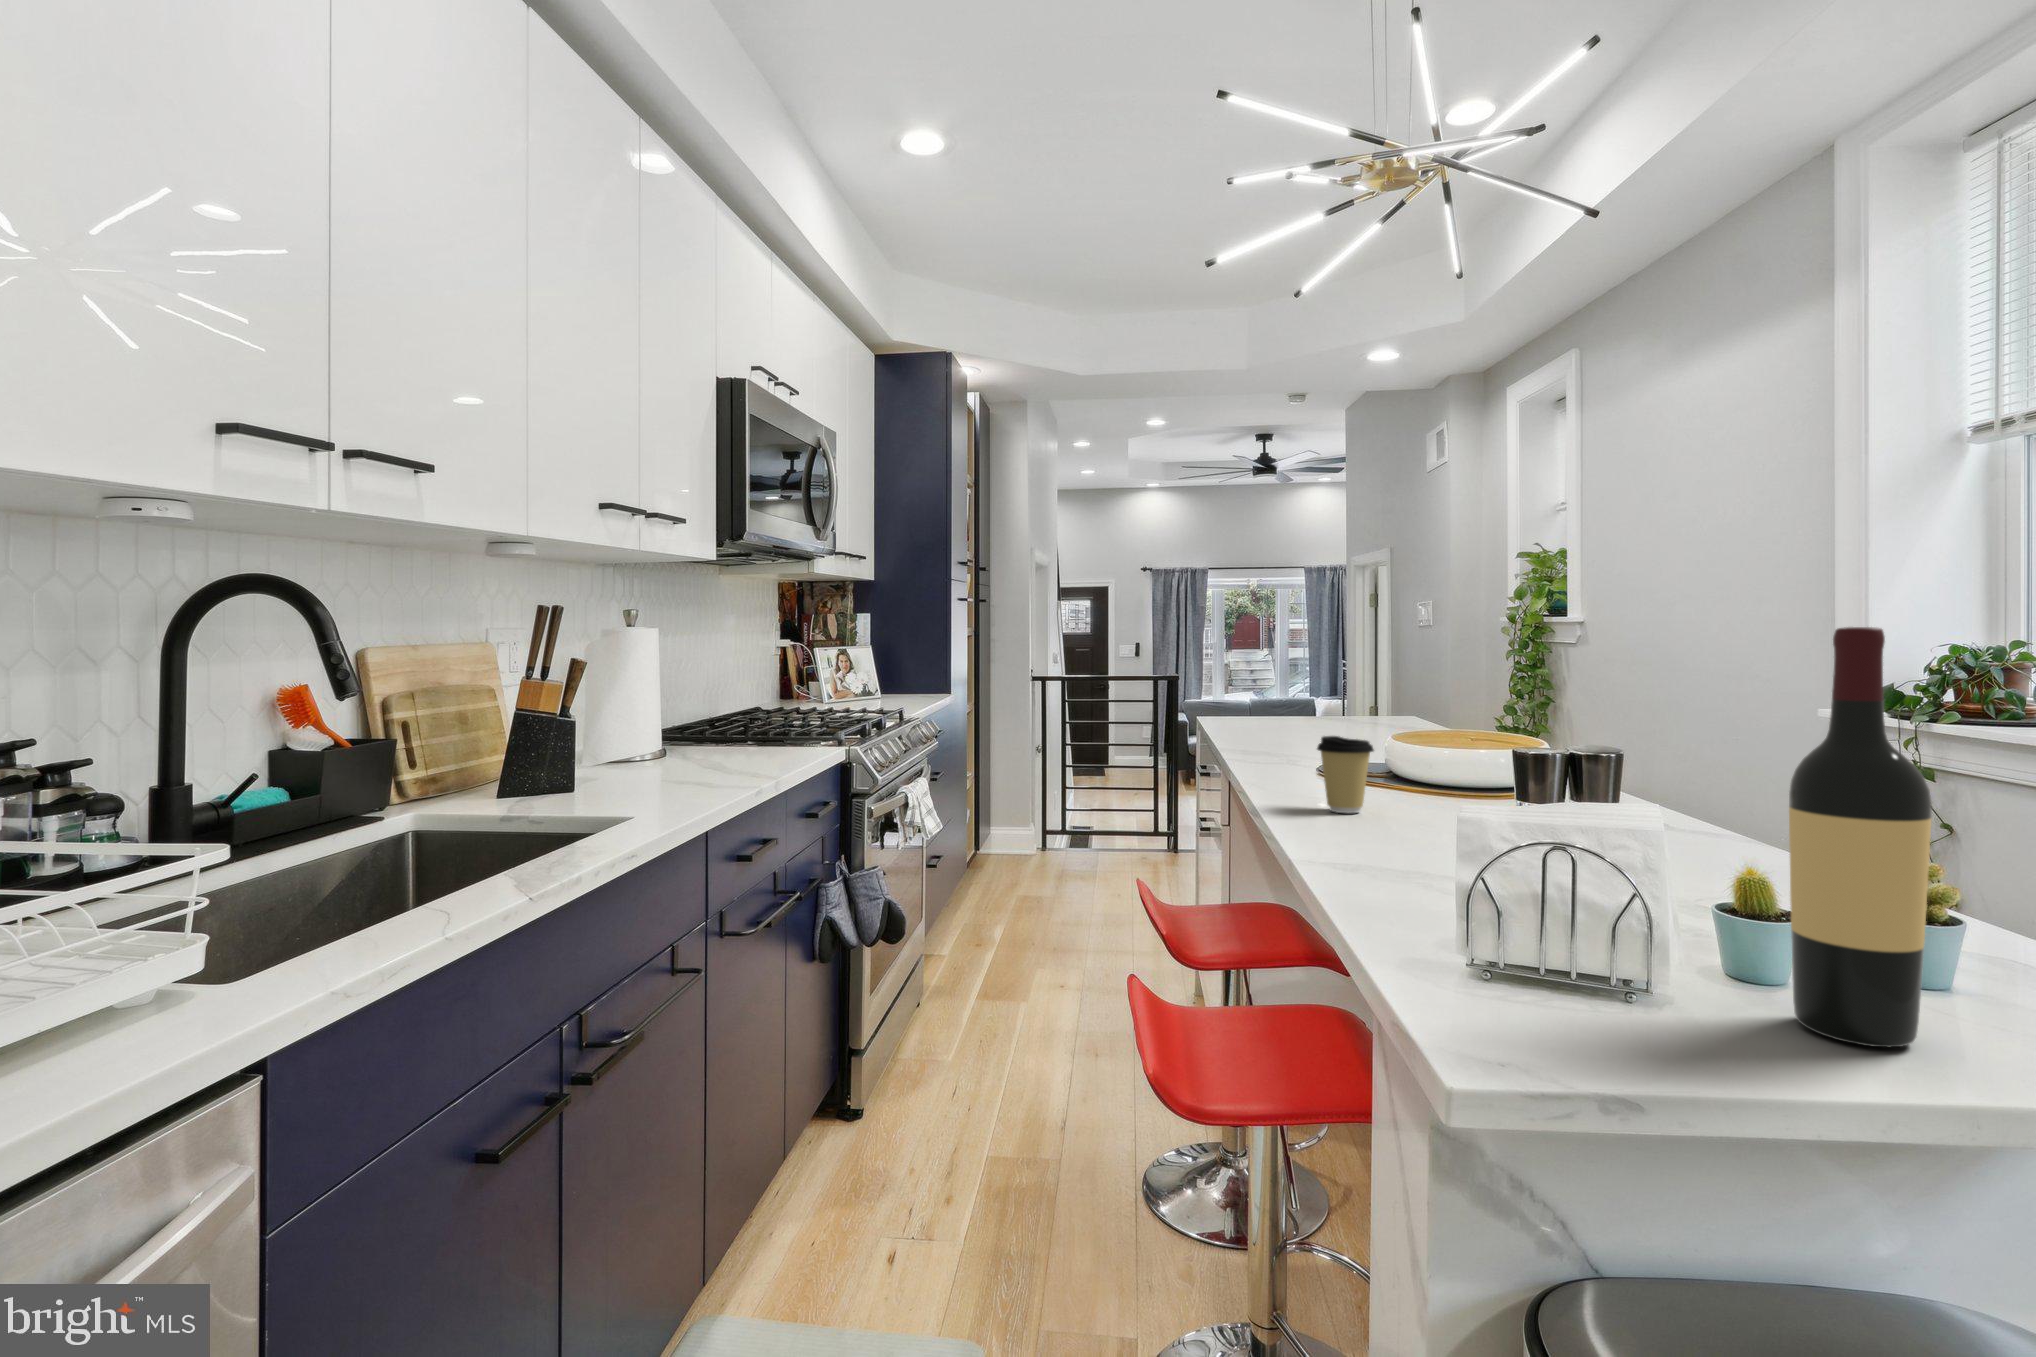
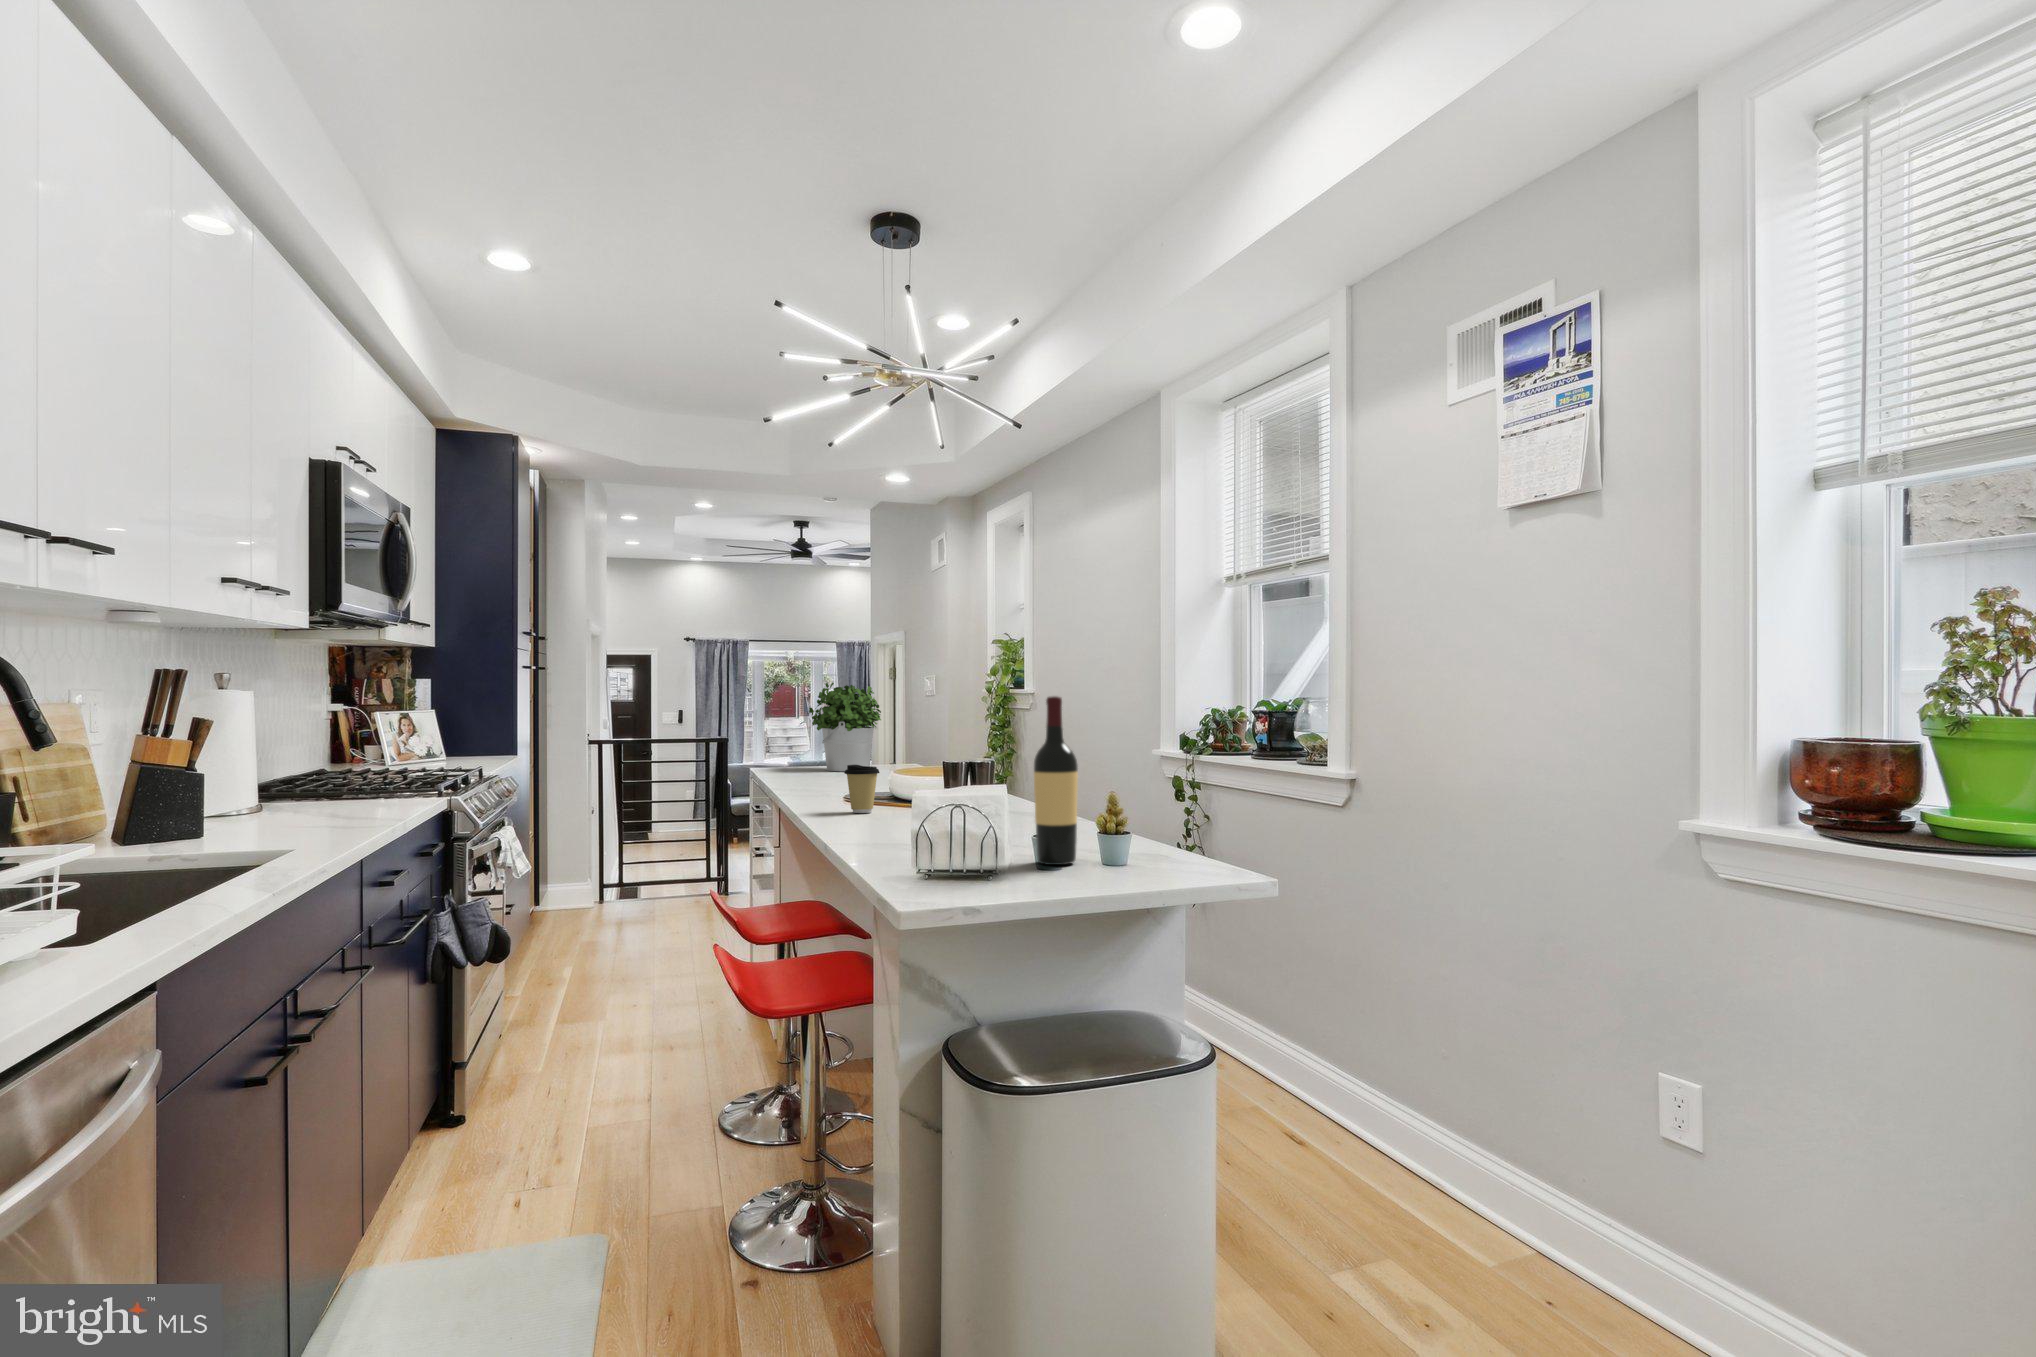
potted plant: none [1265,611,1366,728] -> present [808,683,881,771]

